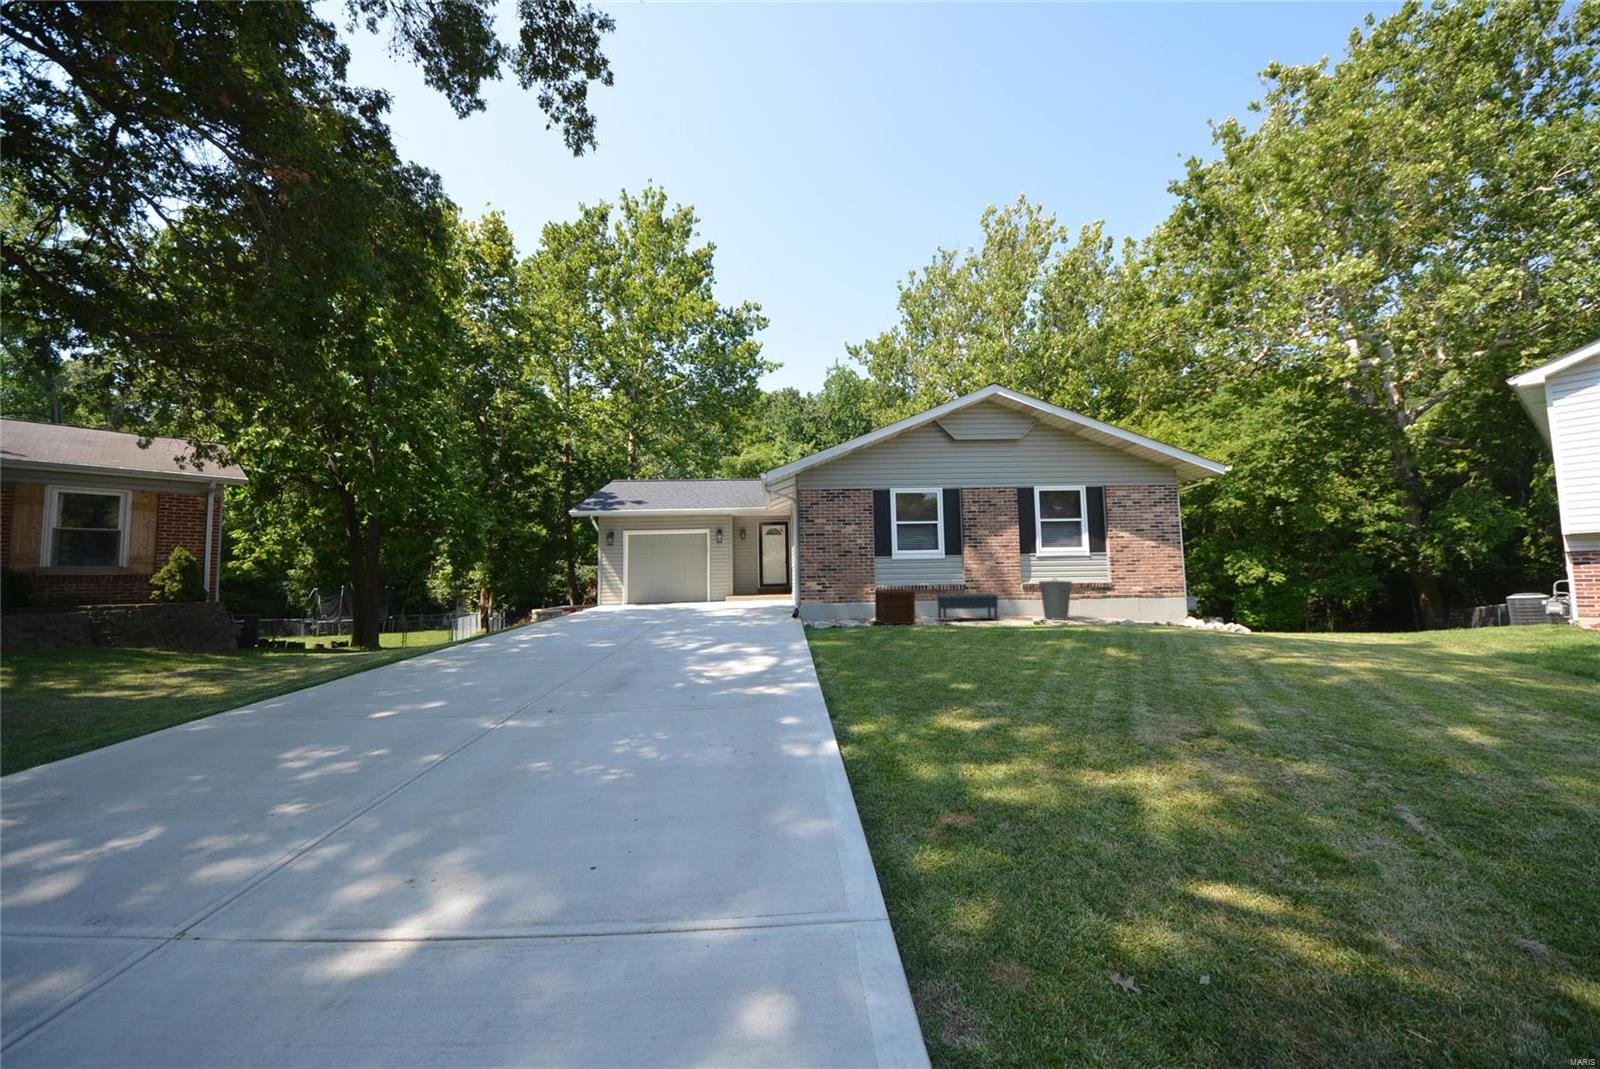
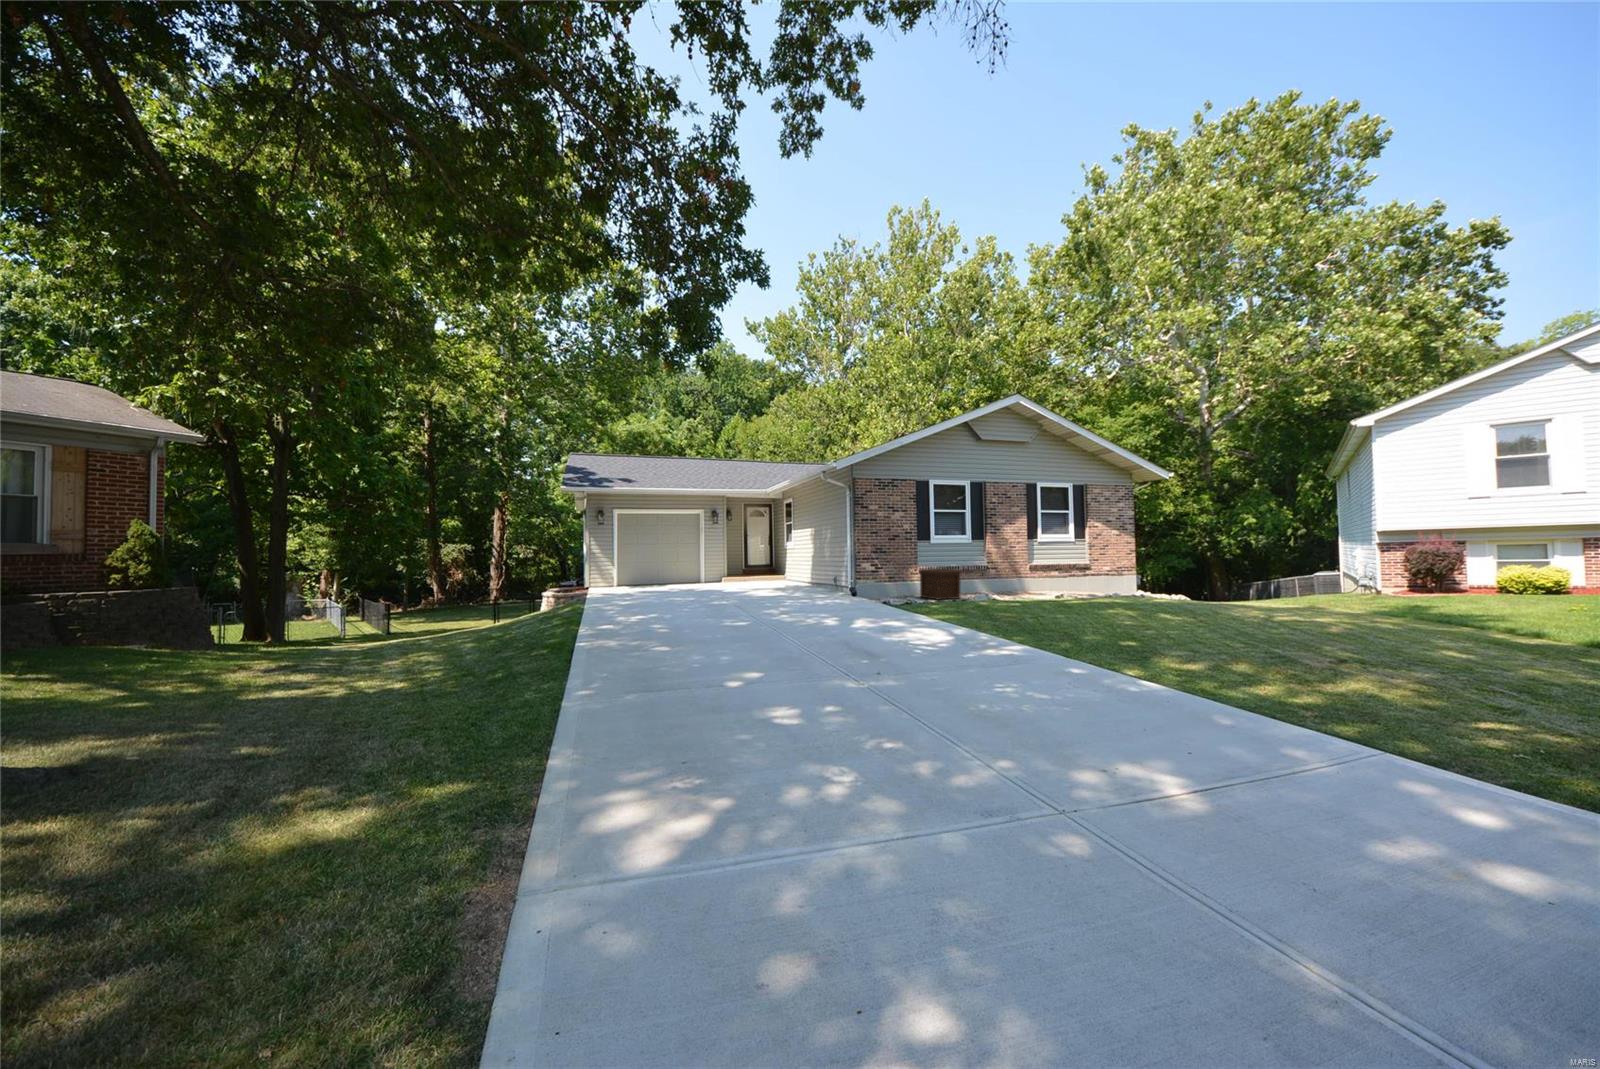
trash can: present [1039,580,1072,620] -> none [1042,560,1070,593]
bench: present [937,593,998,621] -> none [967,572,1018,596]

